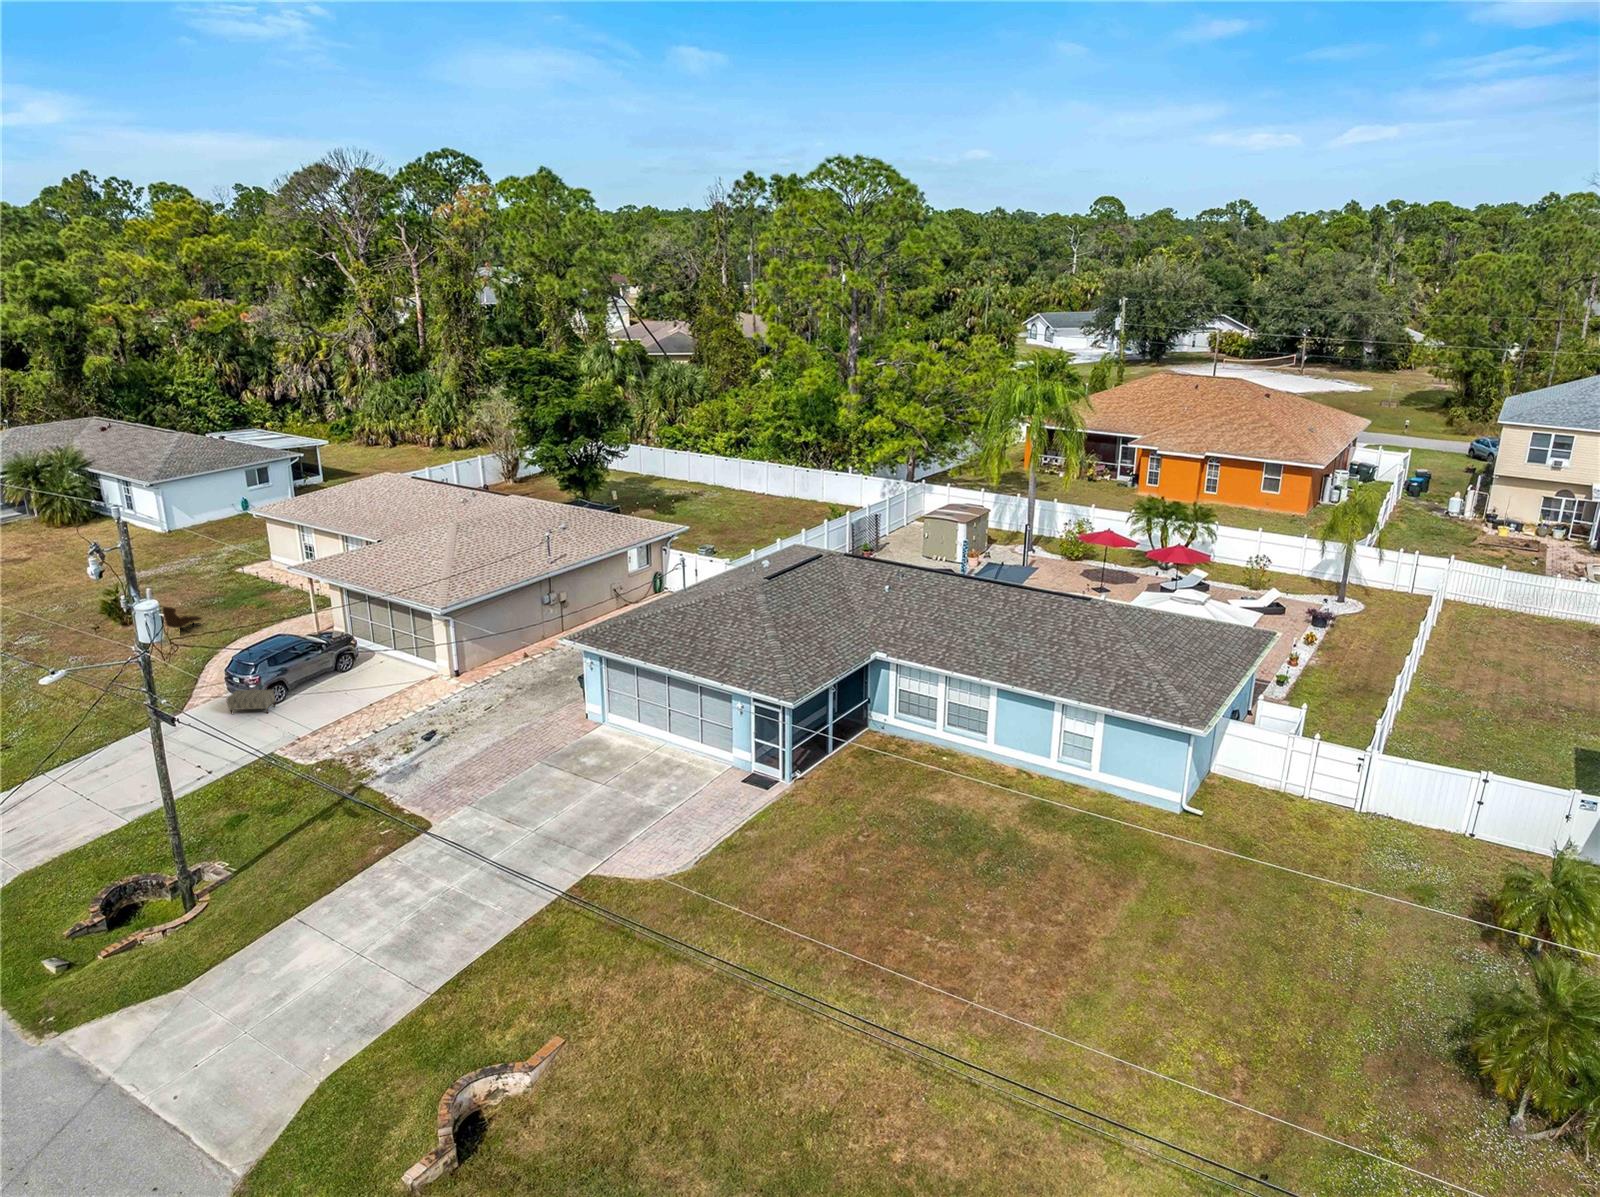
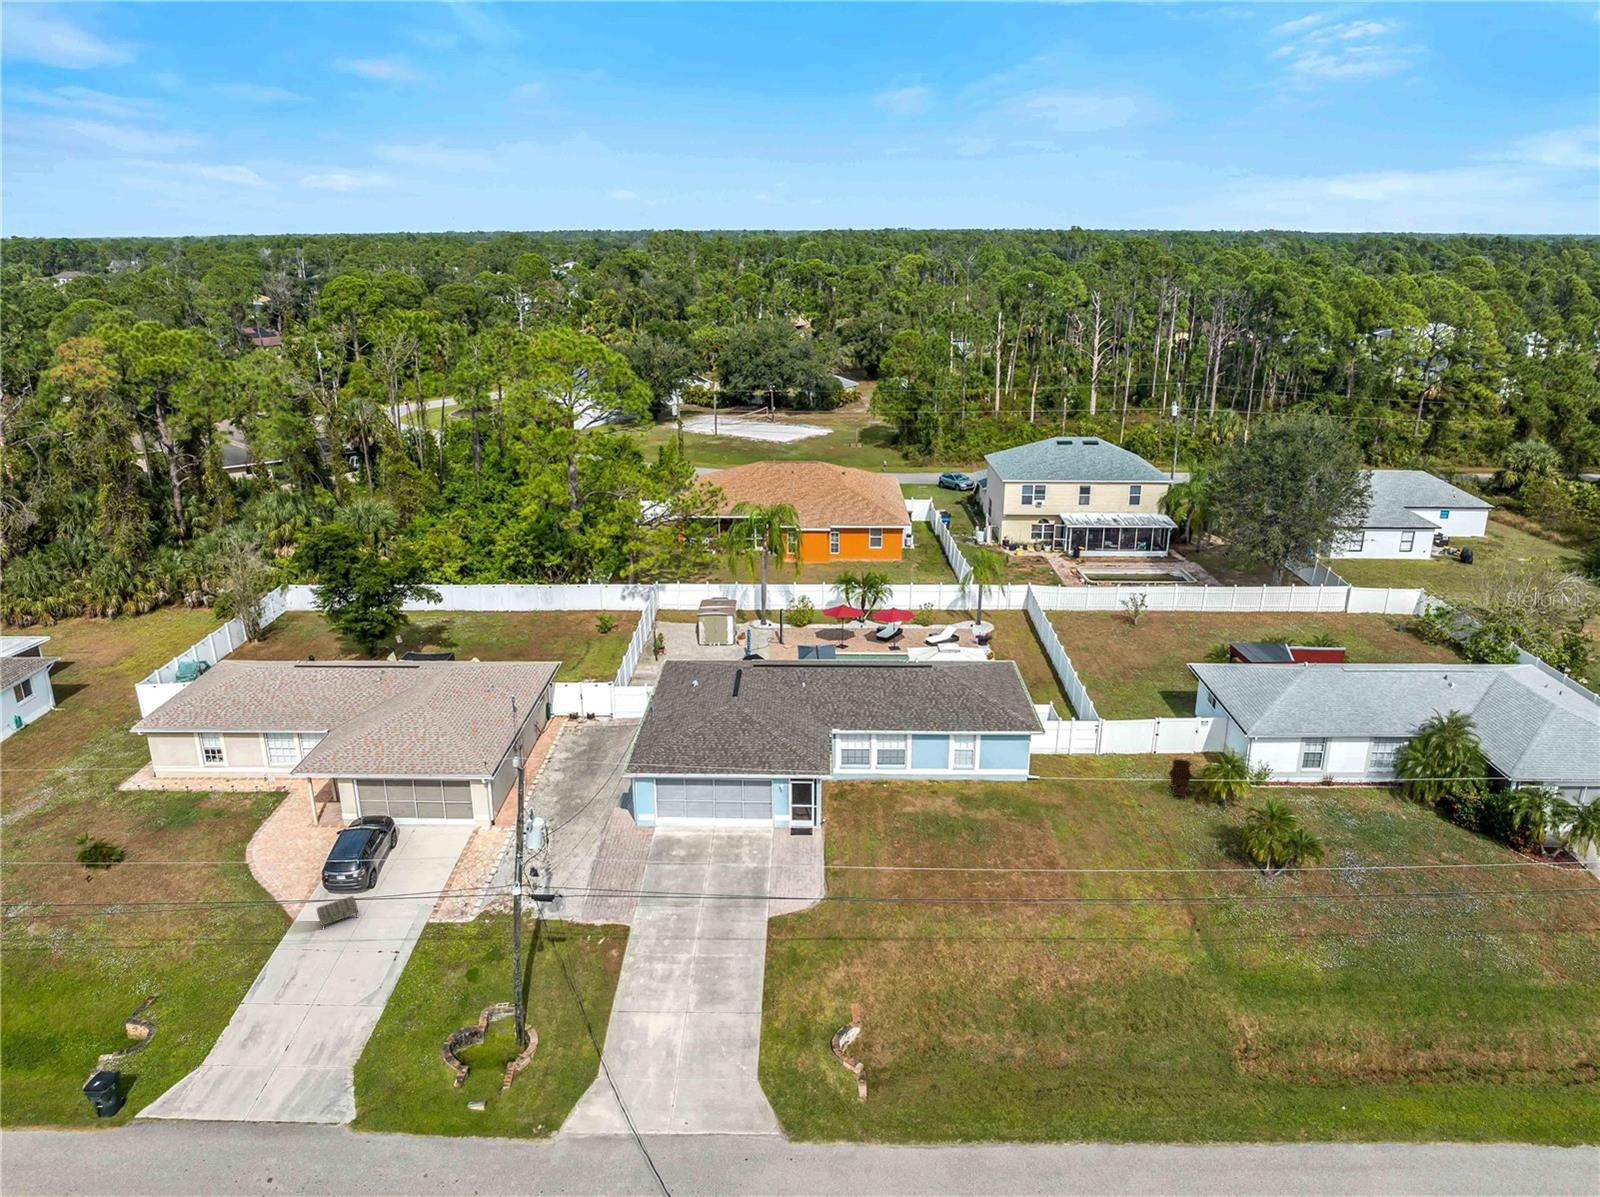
lounge chair: present [163,606,201,629] -> present [1169,759,1193,796]

